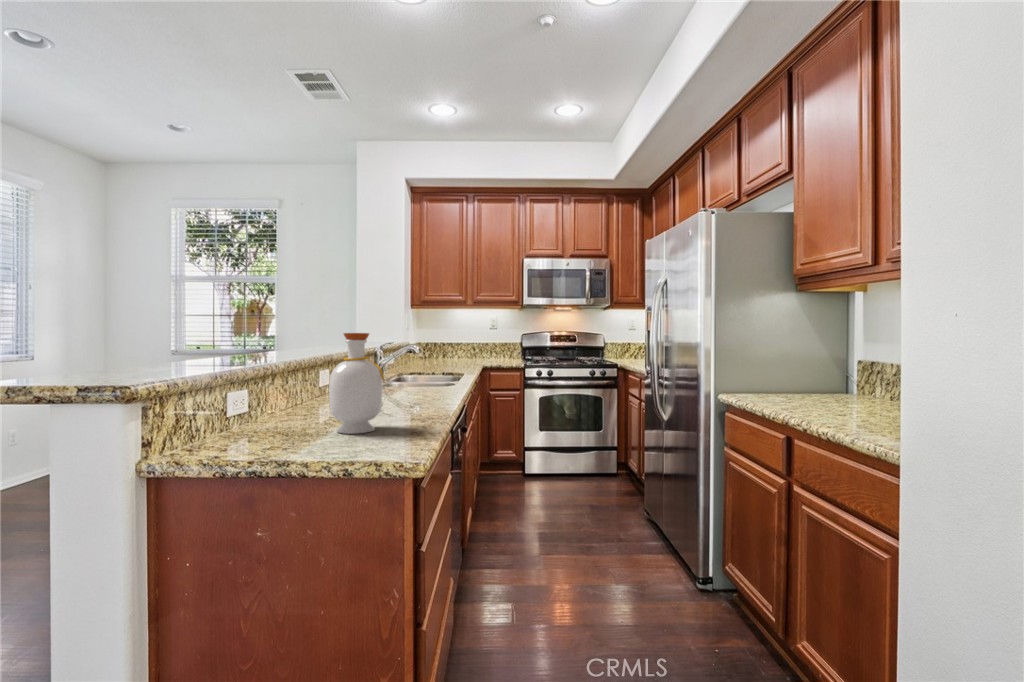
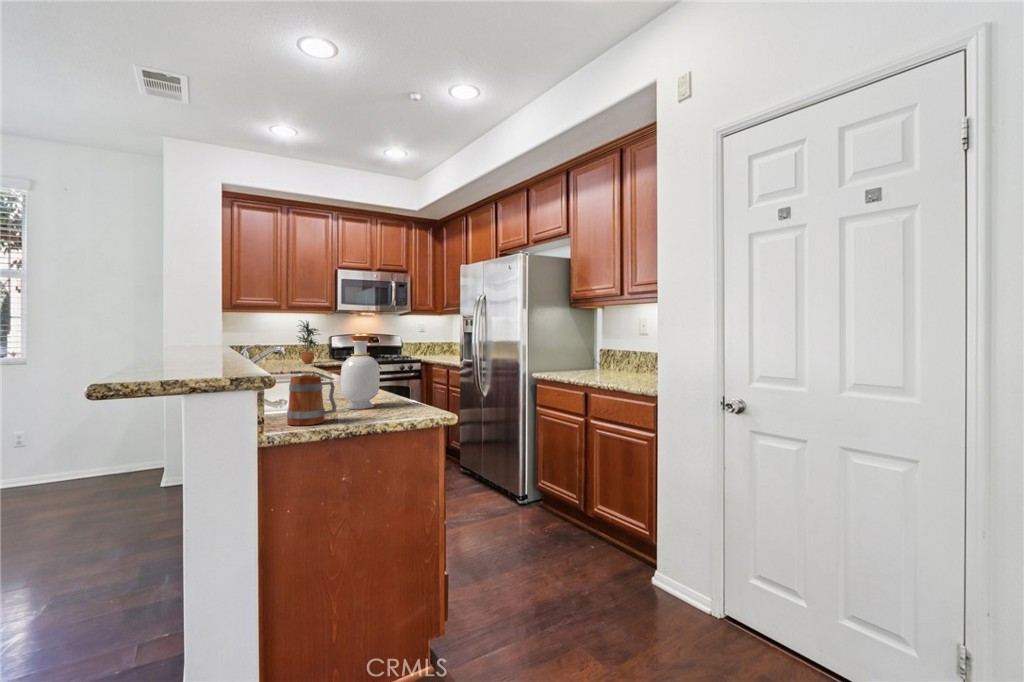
potted plant: none [478,316,505,363] -> present [299,321,317,363]
mug: none [205,385,273,454] -> present [287,376,336,425]

